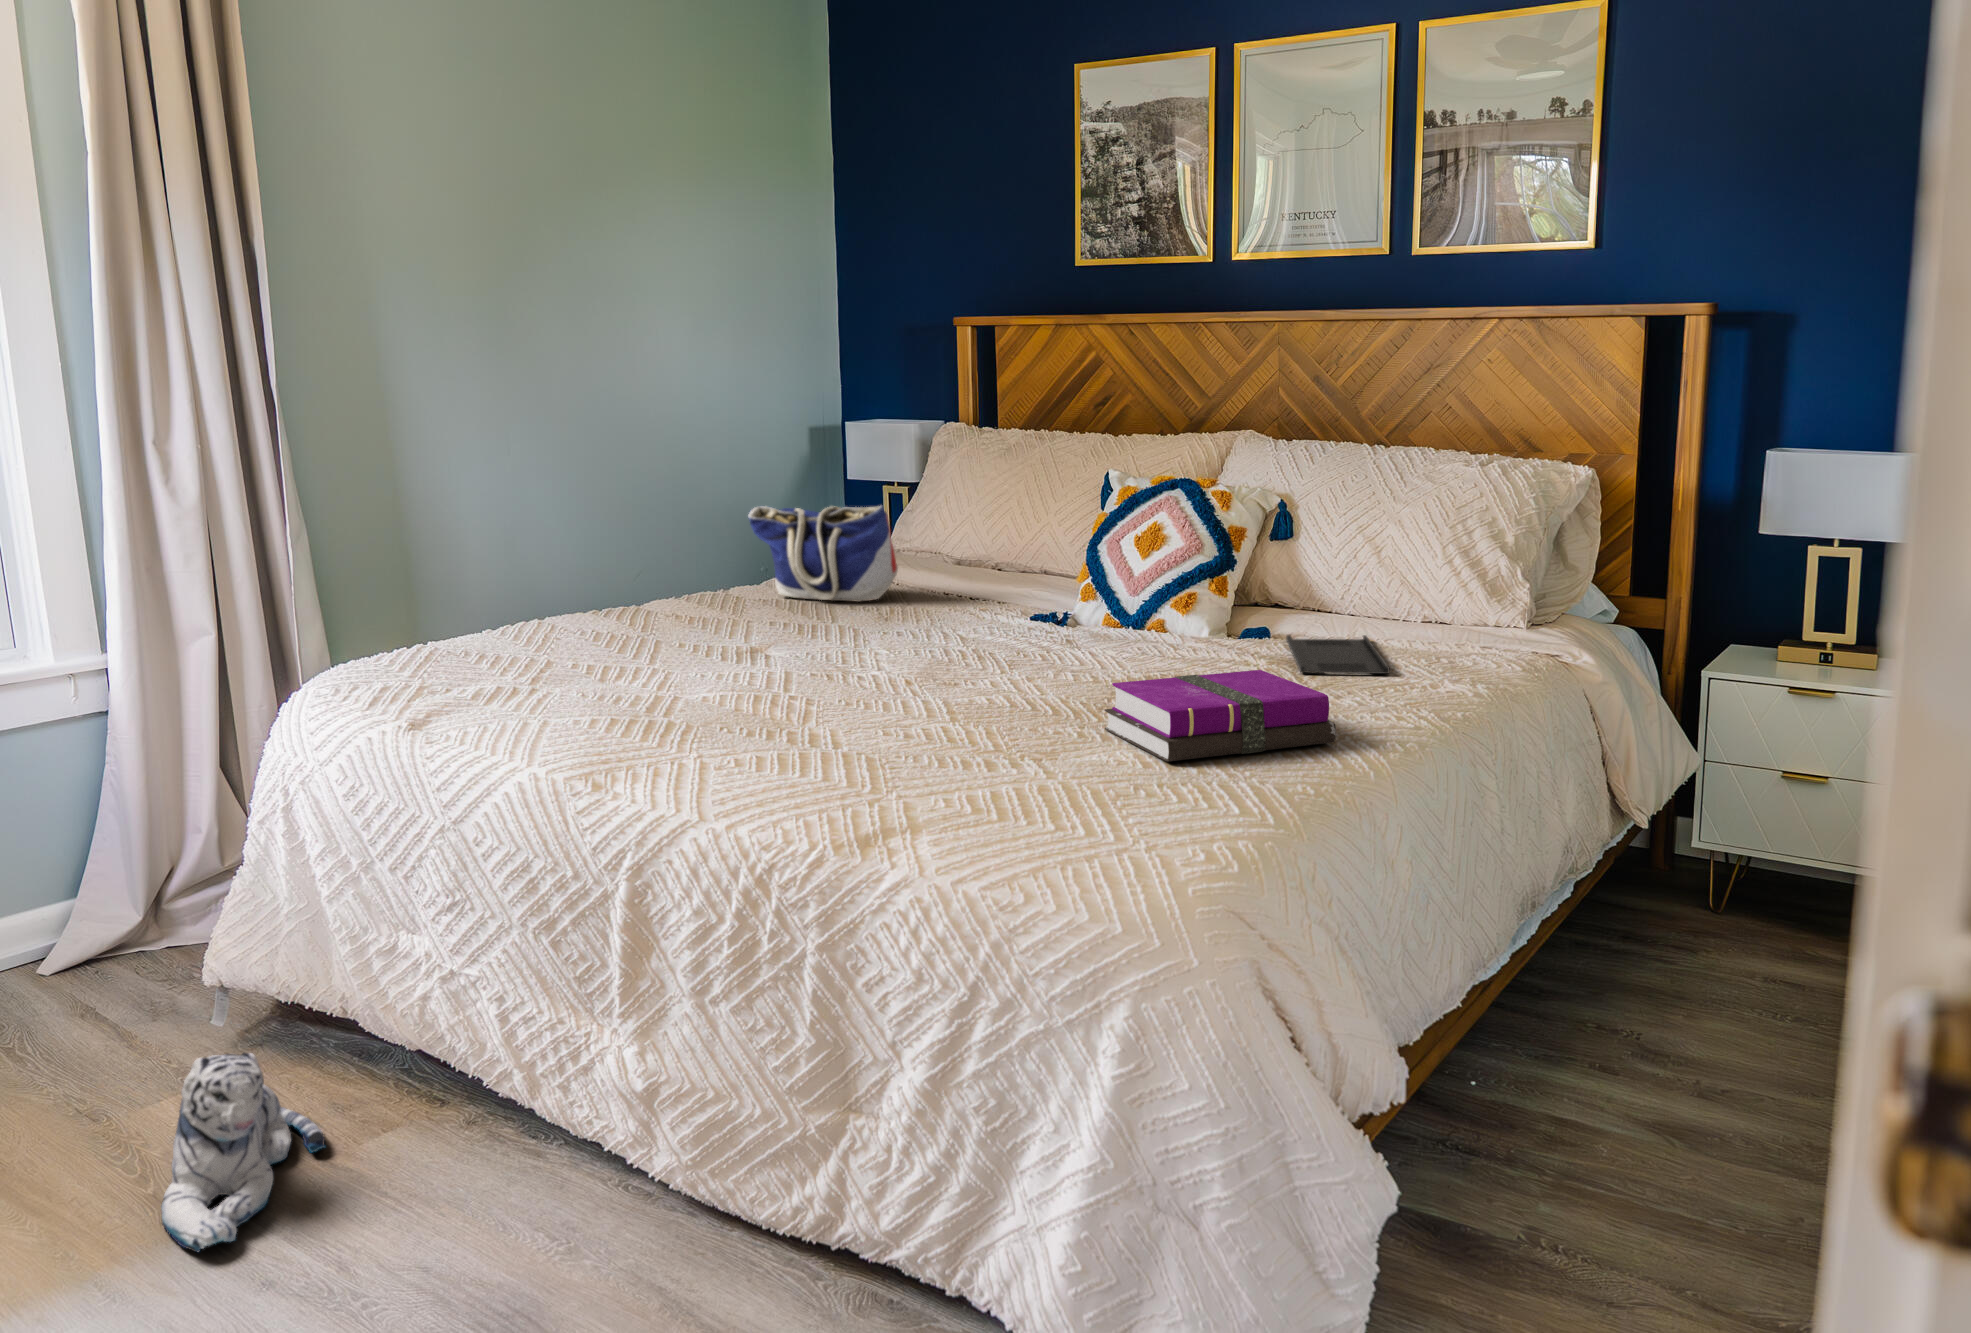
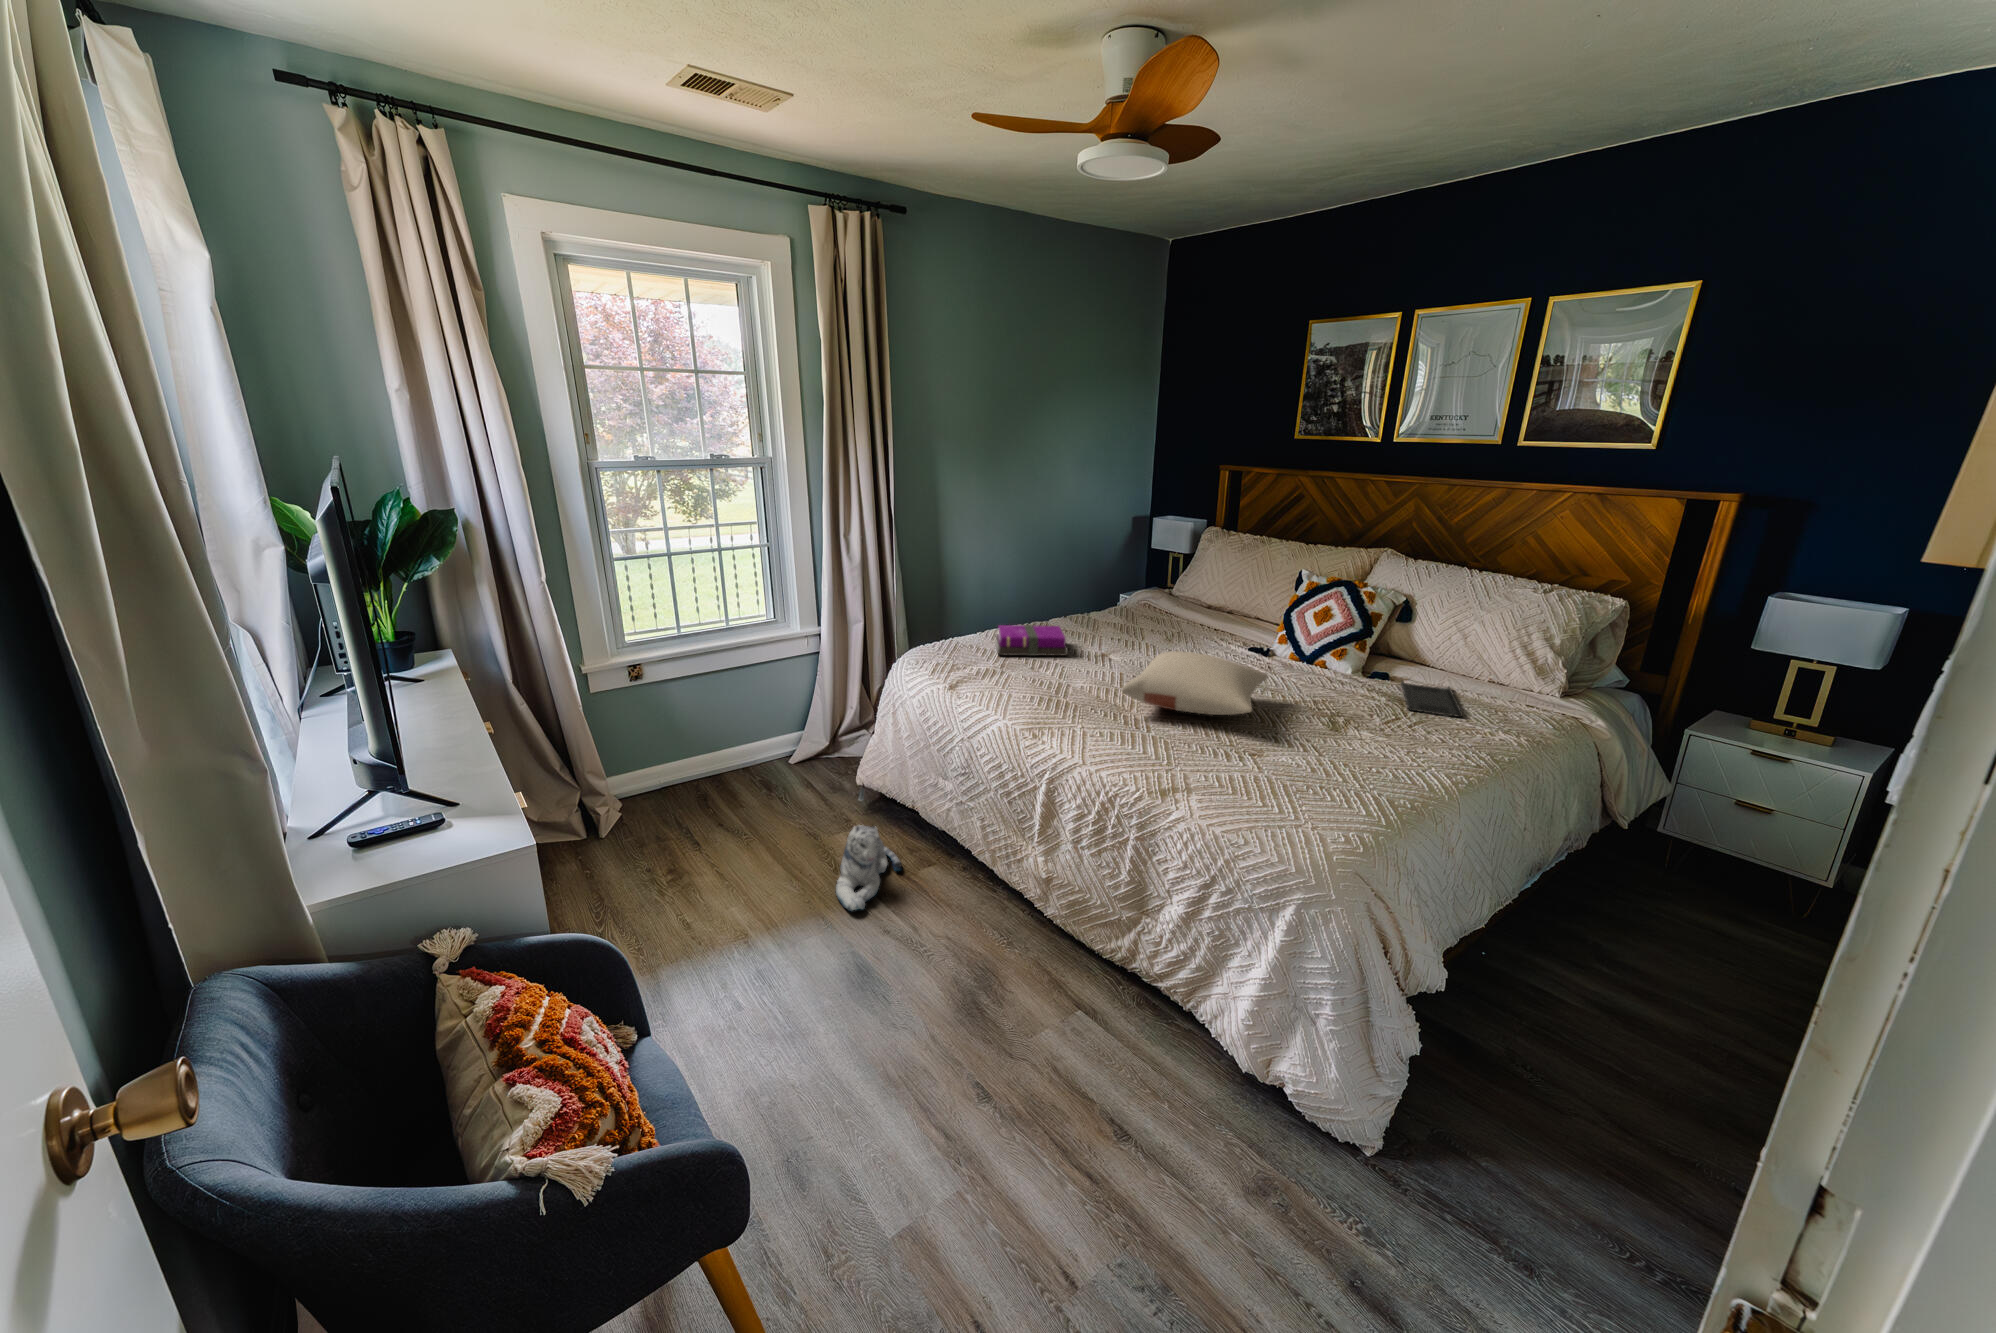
tote bag: present [748,506,898,602] -> none [1113,576,1187,629]
pillow: none [769,603,1052,711] -> present [1122,651,1268,715]
notebook: present [1105,670,1336,762] -> present [995,625,1068,656]

